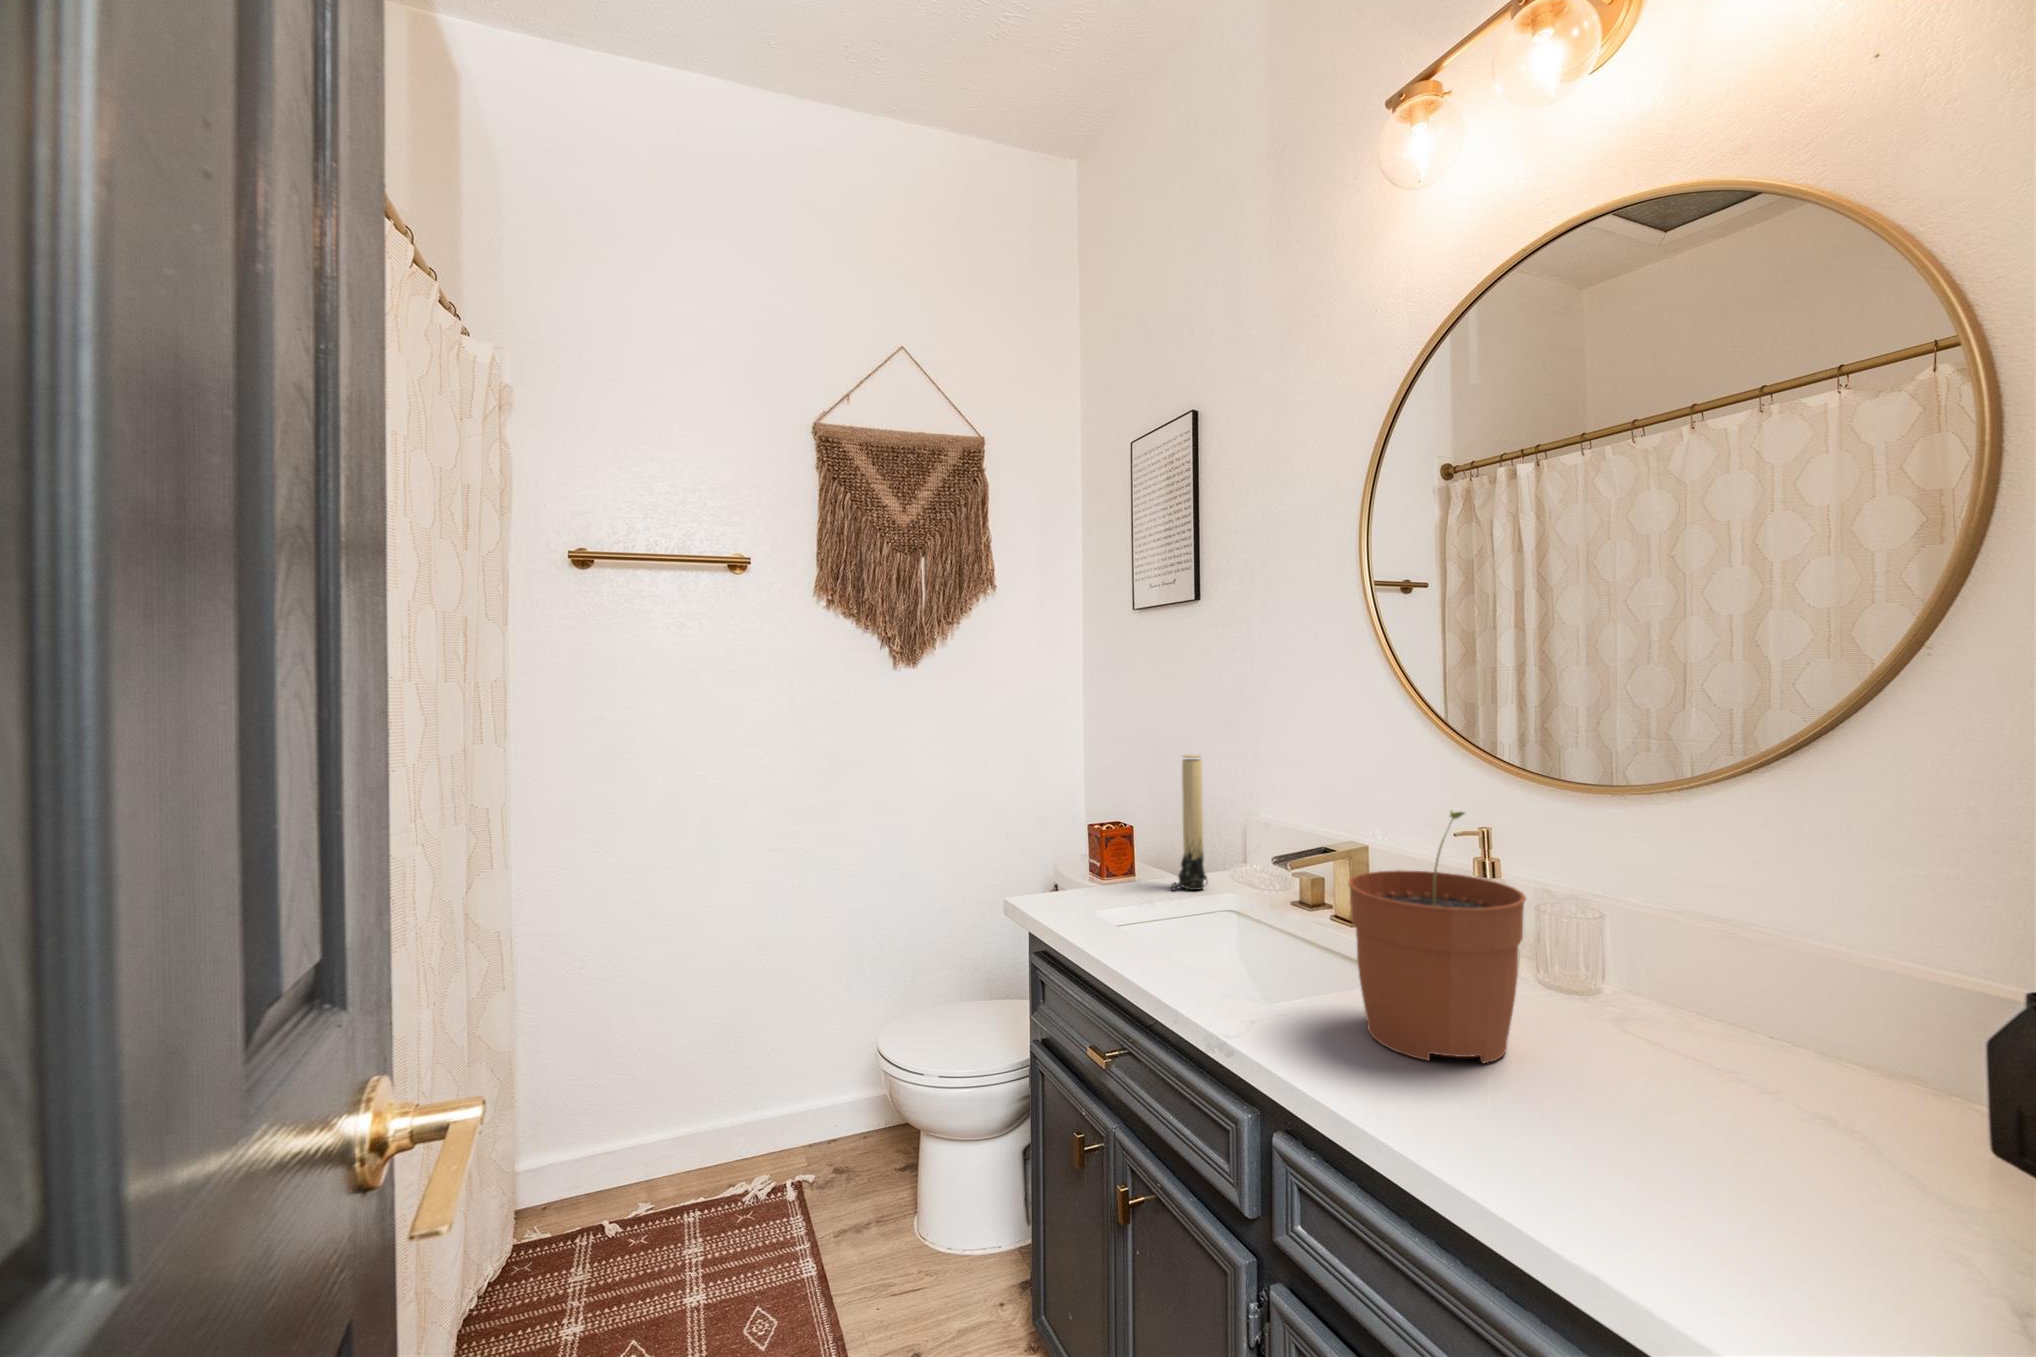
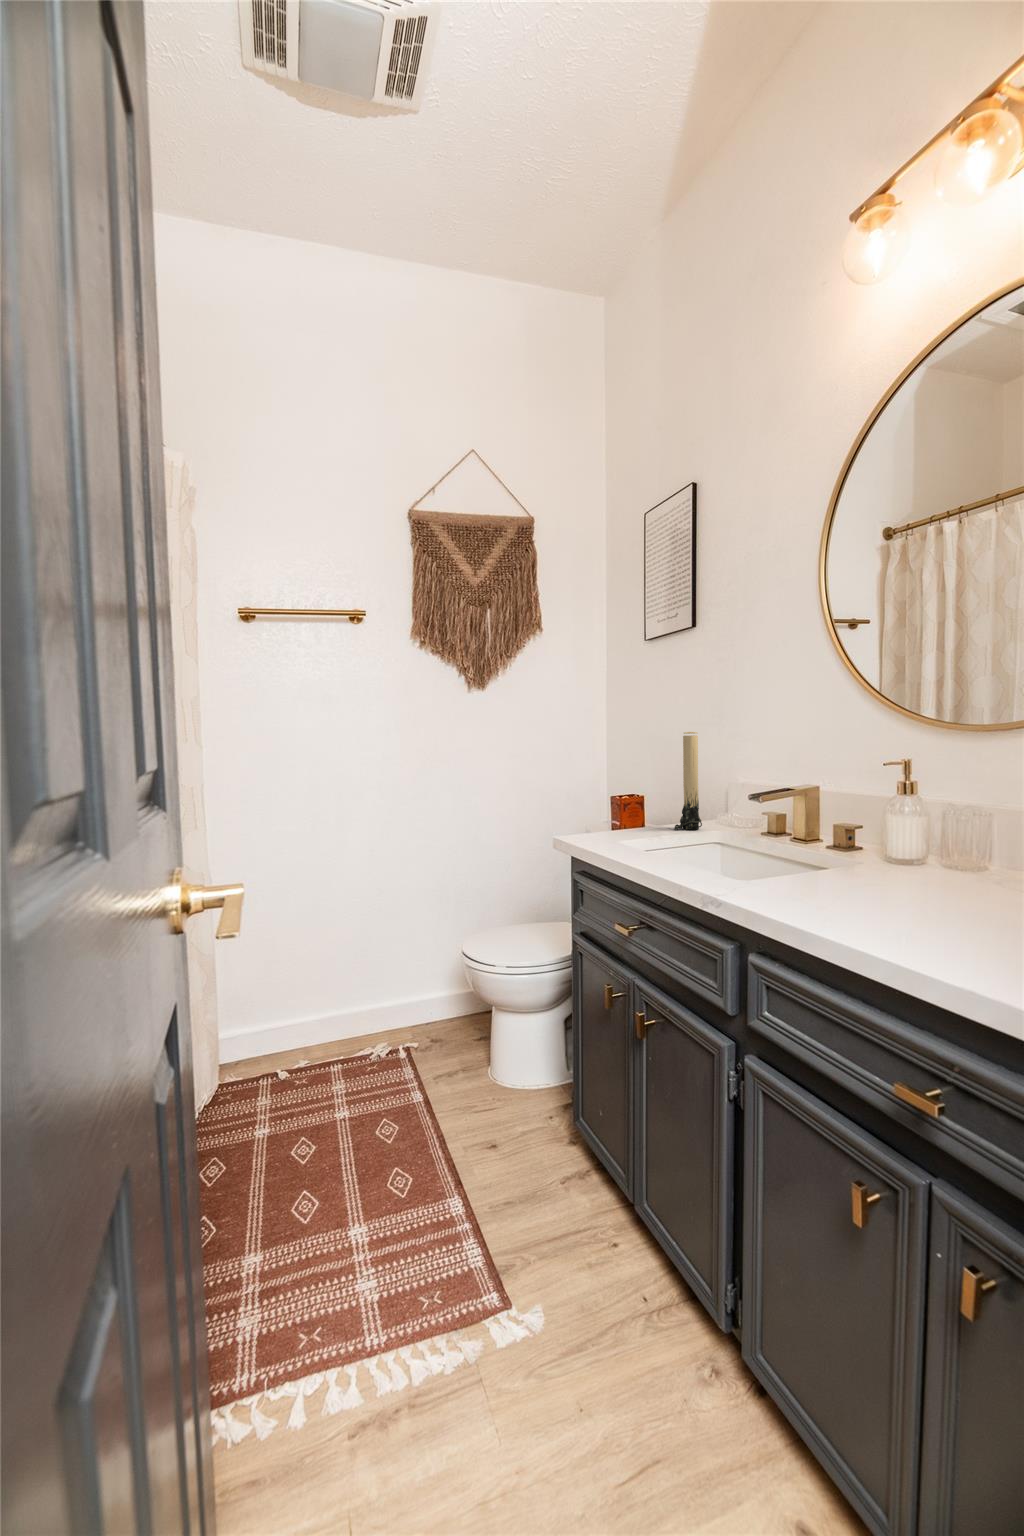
plant pot: present [1349,811,1526,1063] -> none [807,730,939,904]

